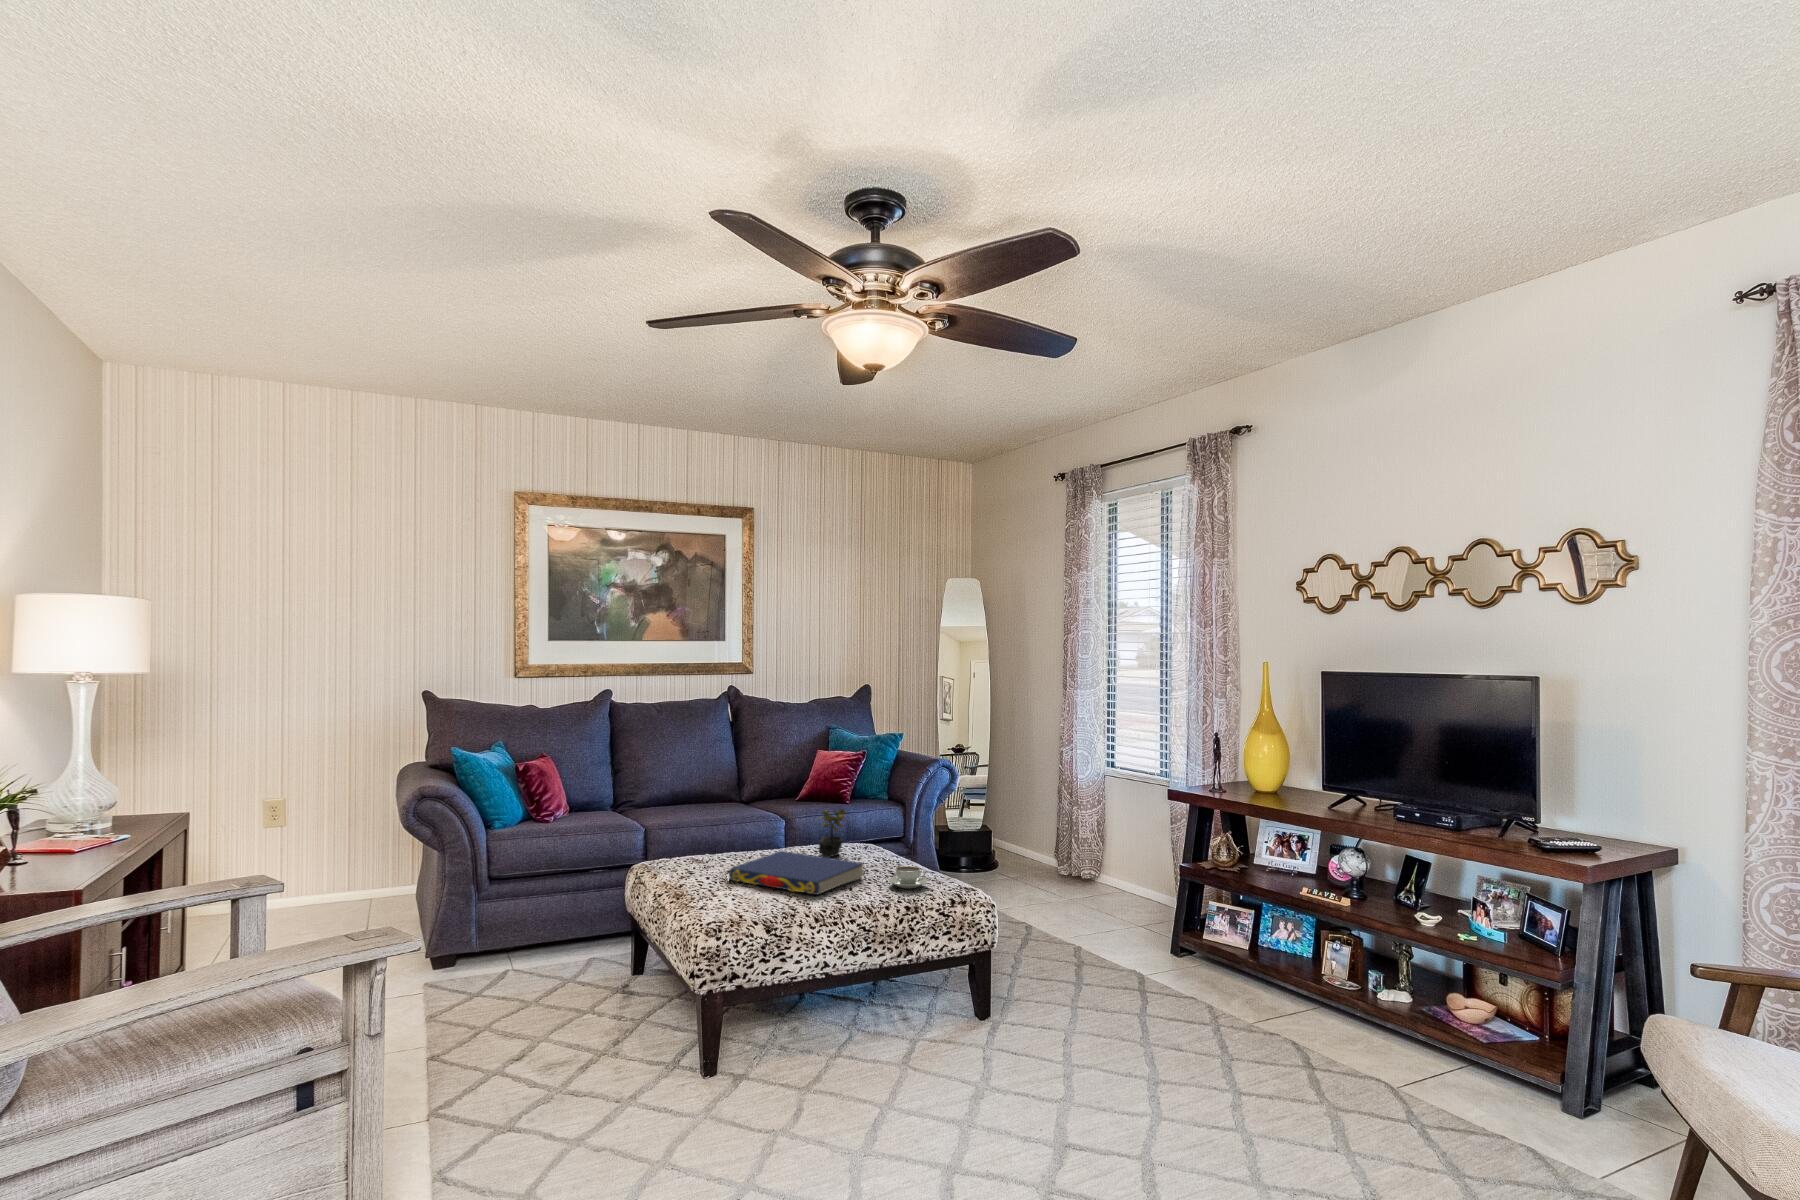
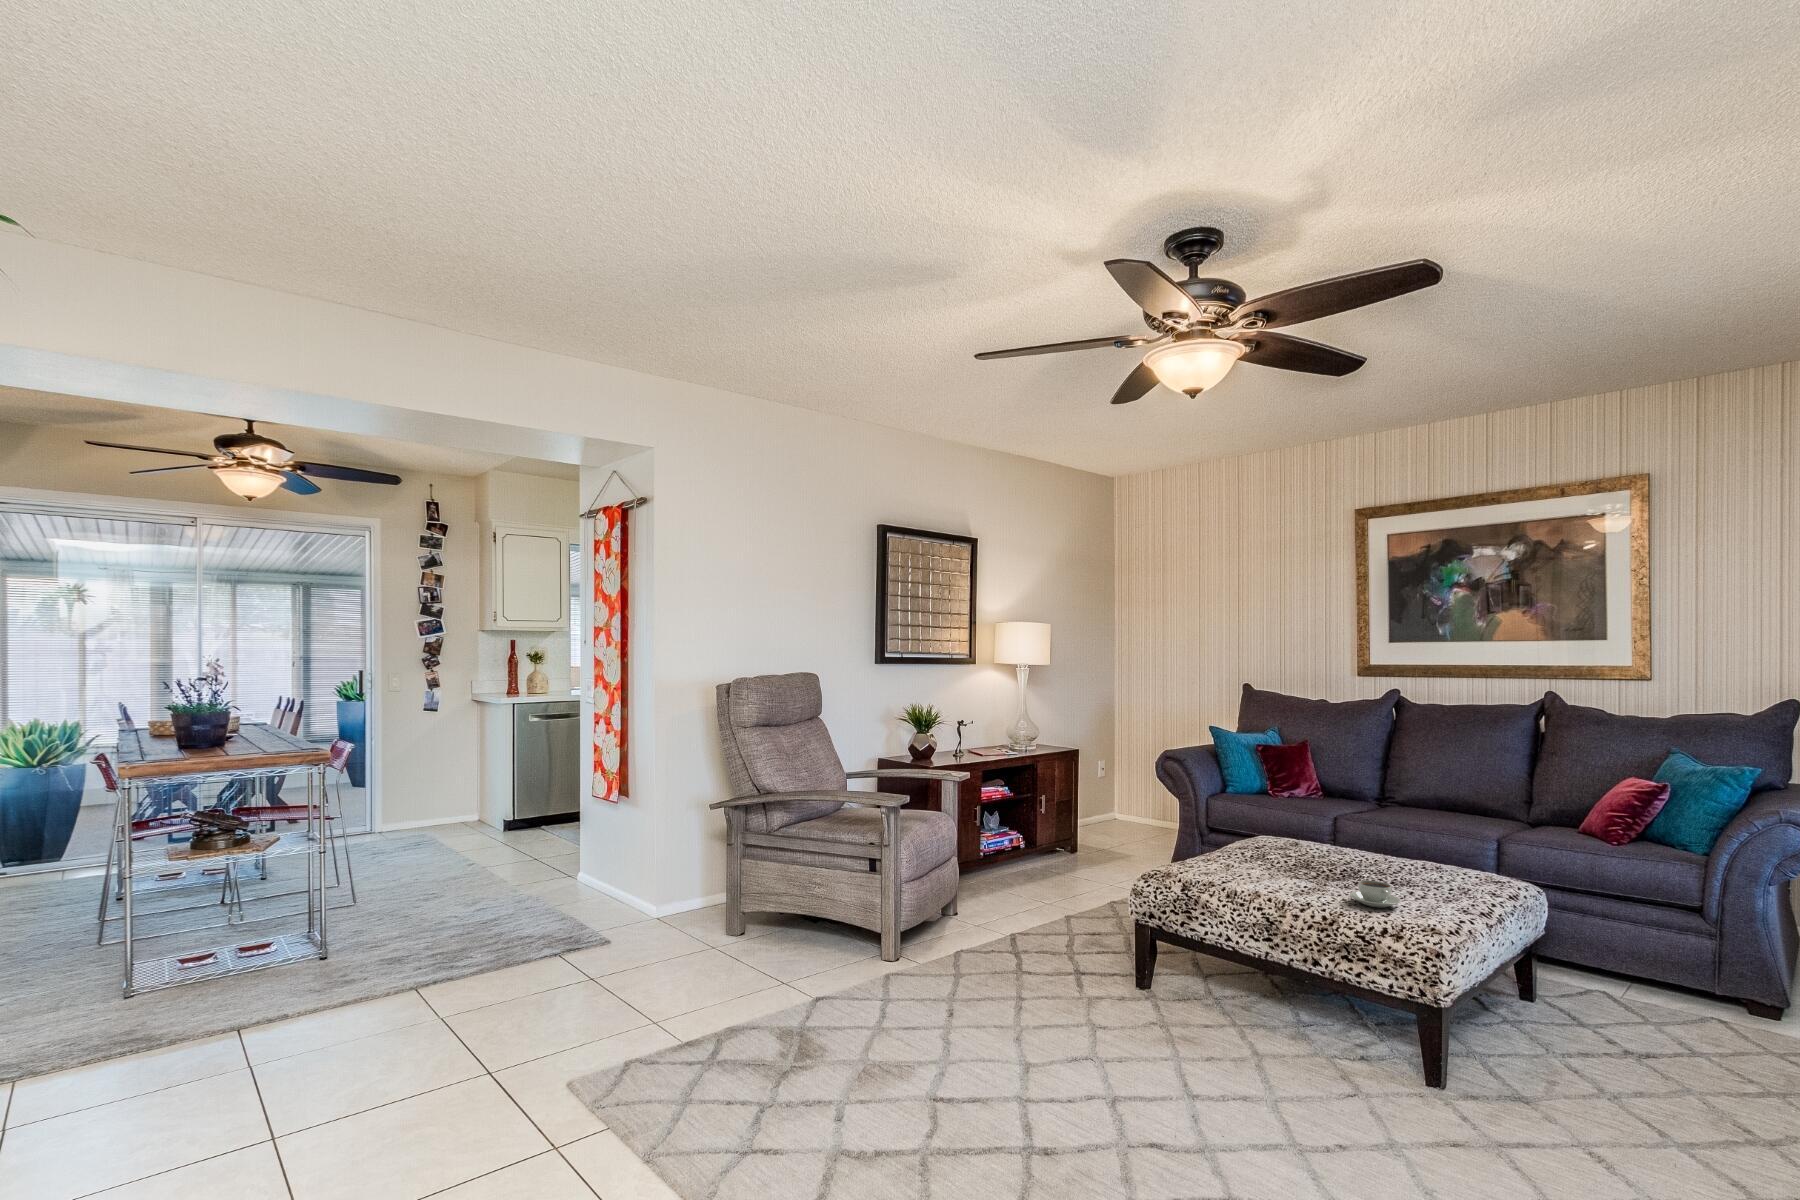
succulent plant: present [819,807,847,858] -> none [1391,818,1442,874]
book: present [729,851,863,895] -> none [1253,844,1363,888]

